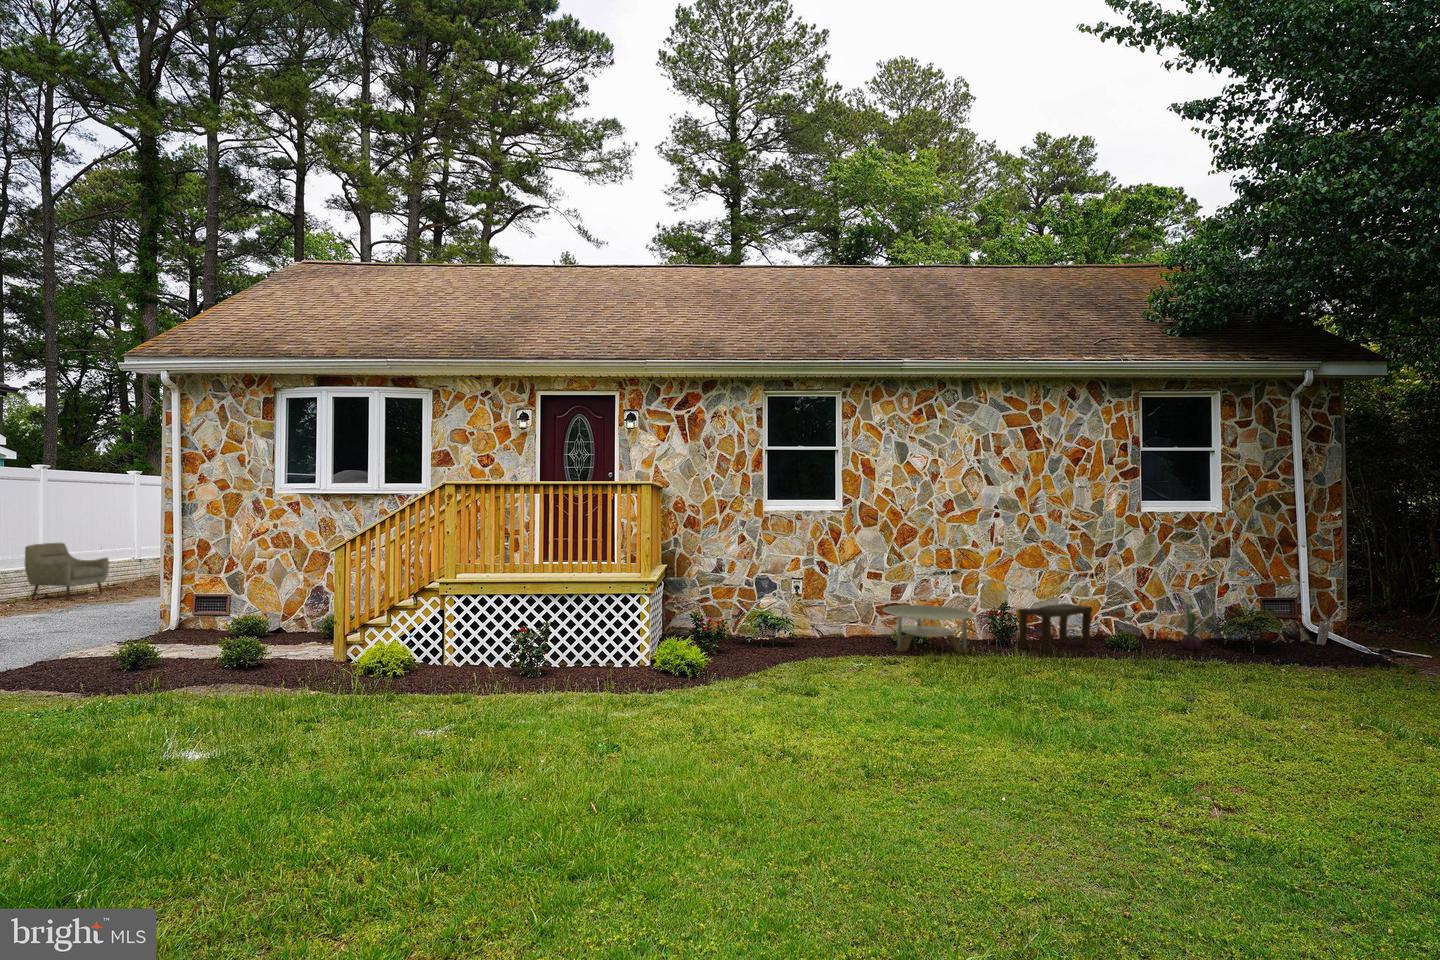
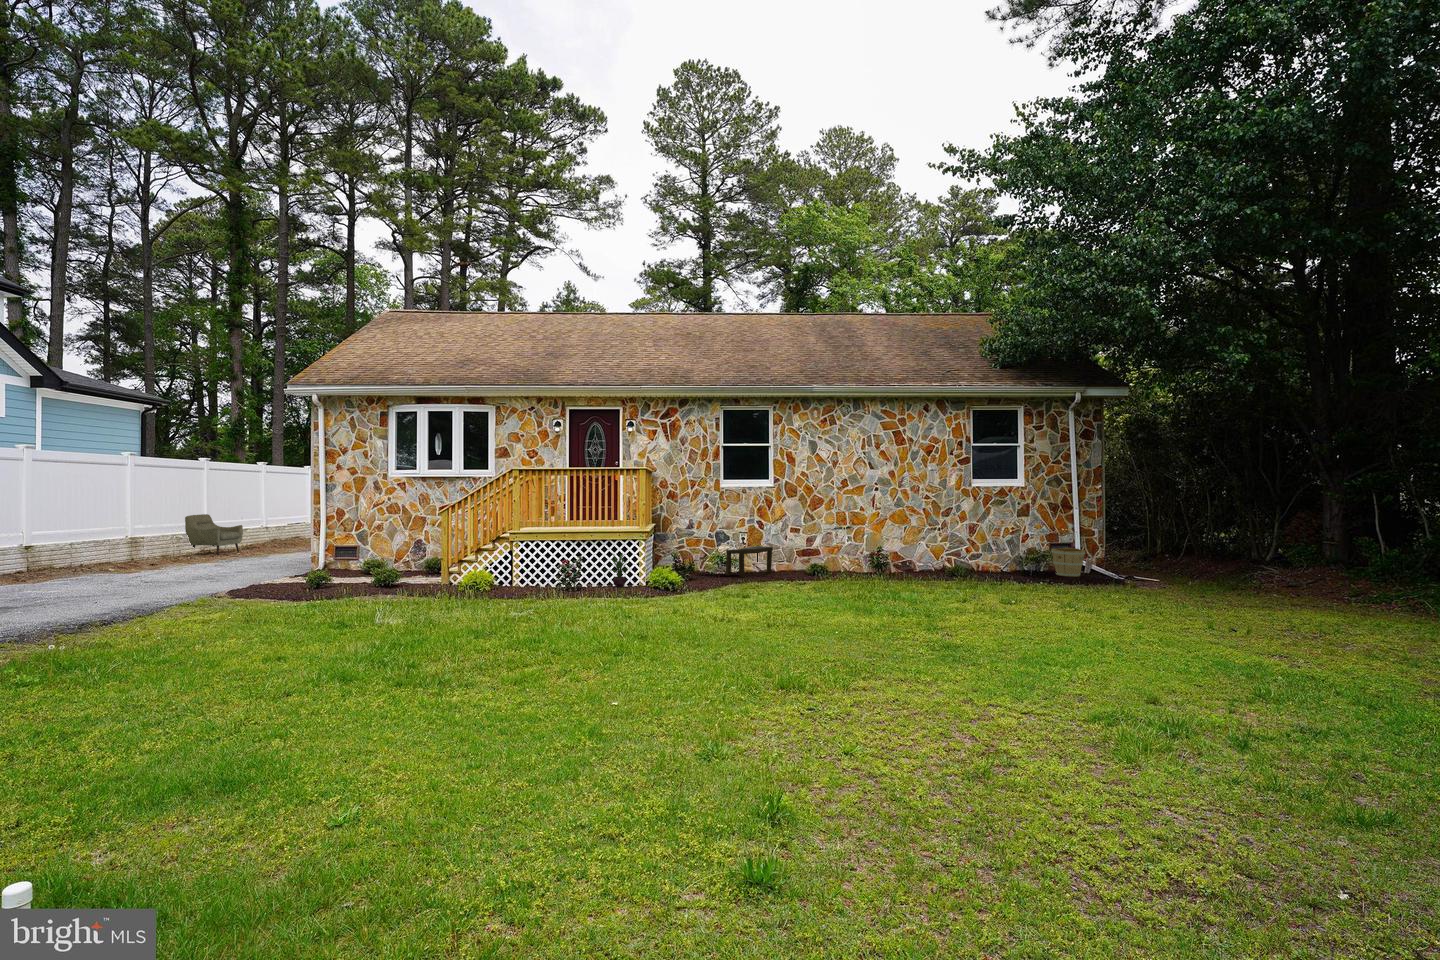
bench: present [1019,603,1092,653] -> present [726,546,773,577]
decorative plant: present [1174,604,1206,650] -> present [608,553,626,587]
round table: present [883,605,974,653] -> none [799,549,858,578]
wooden bucket: none [1269,606,1330,654] -> present [1051,548,1085,577]

